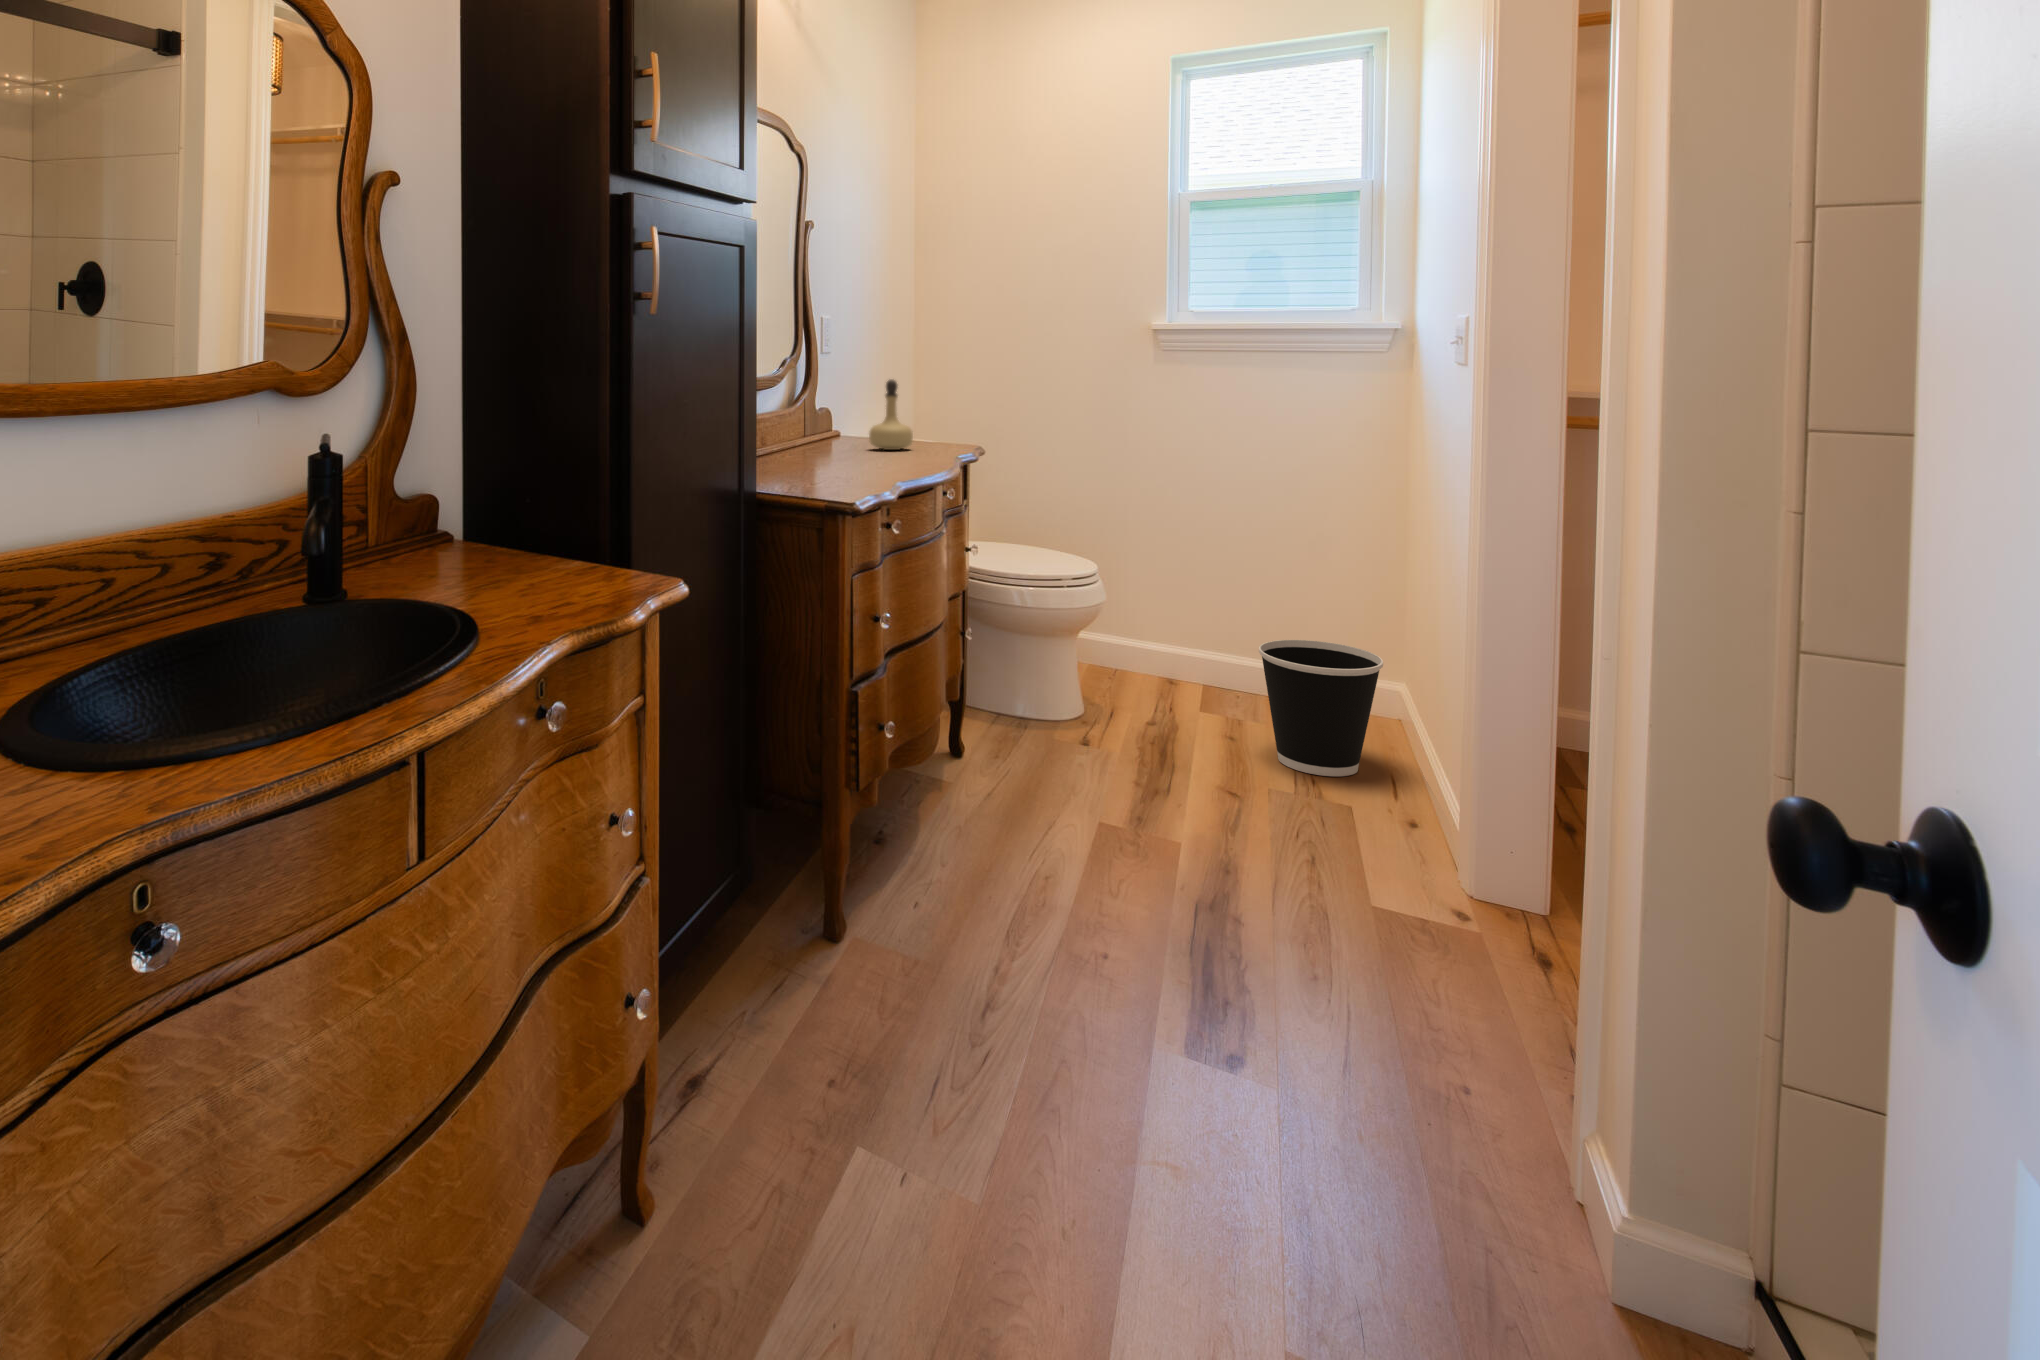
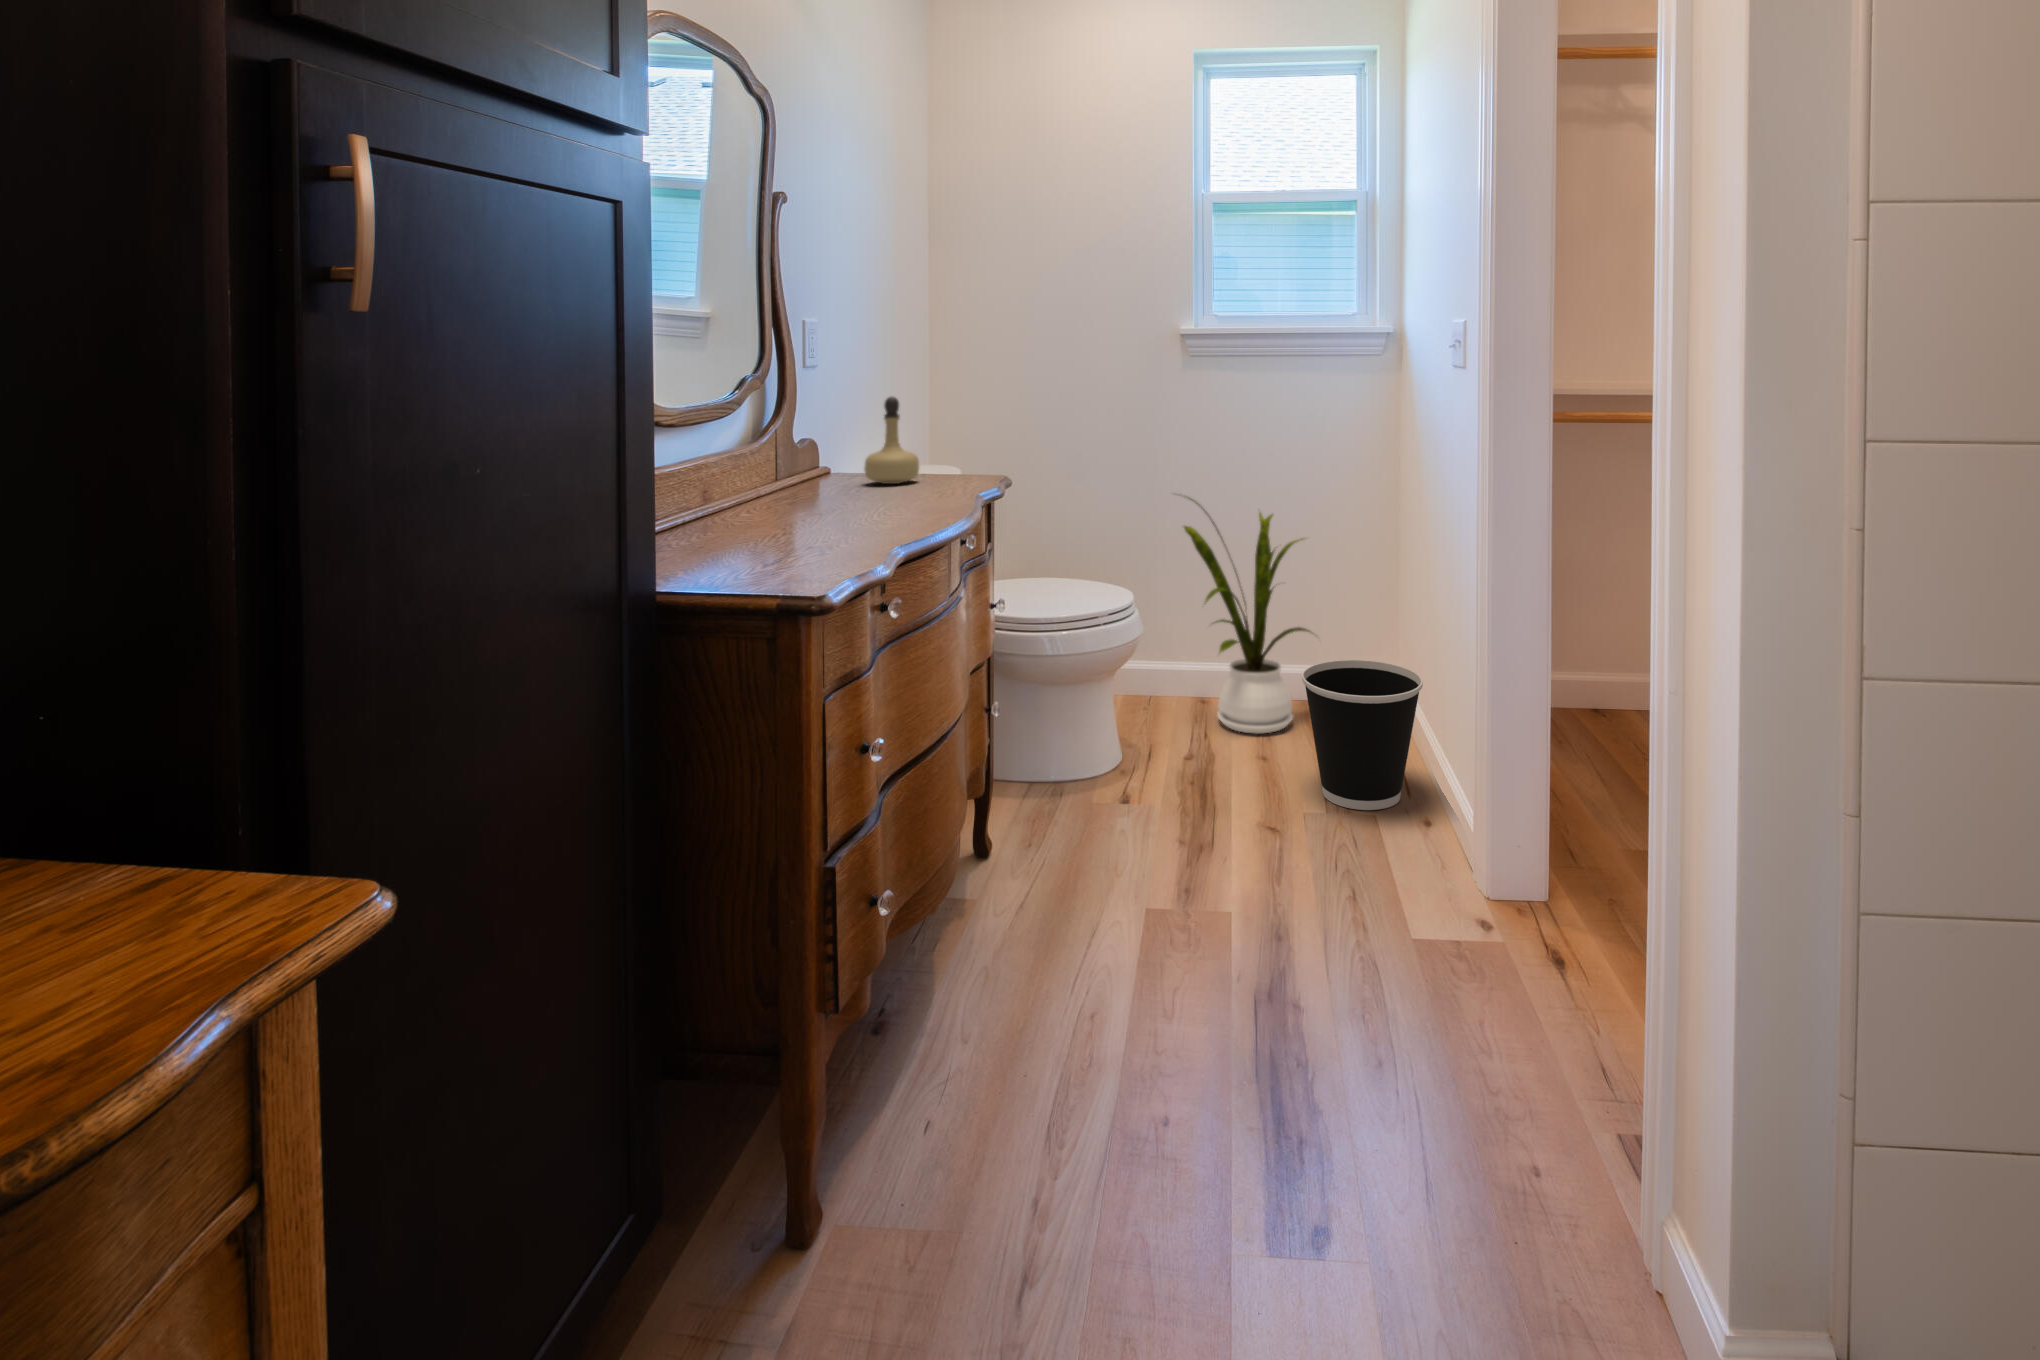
house plant: none [1138,477,1293,708] -> present [1180,494,1310,734]

